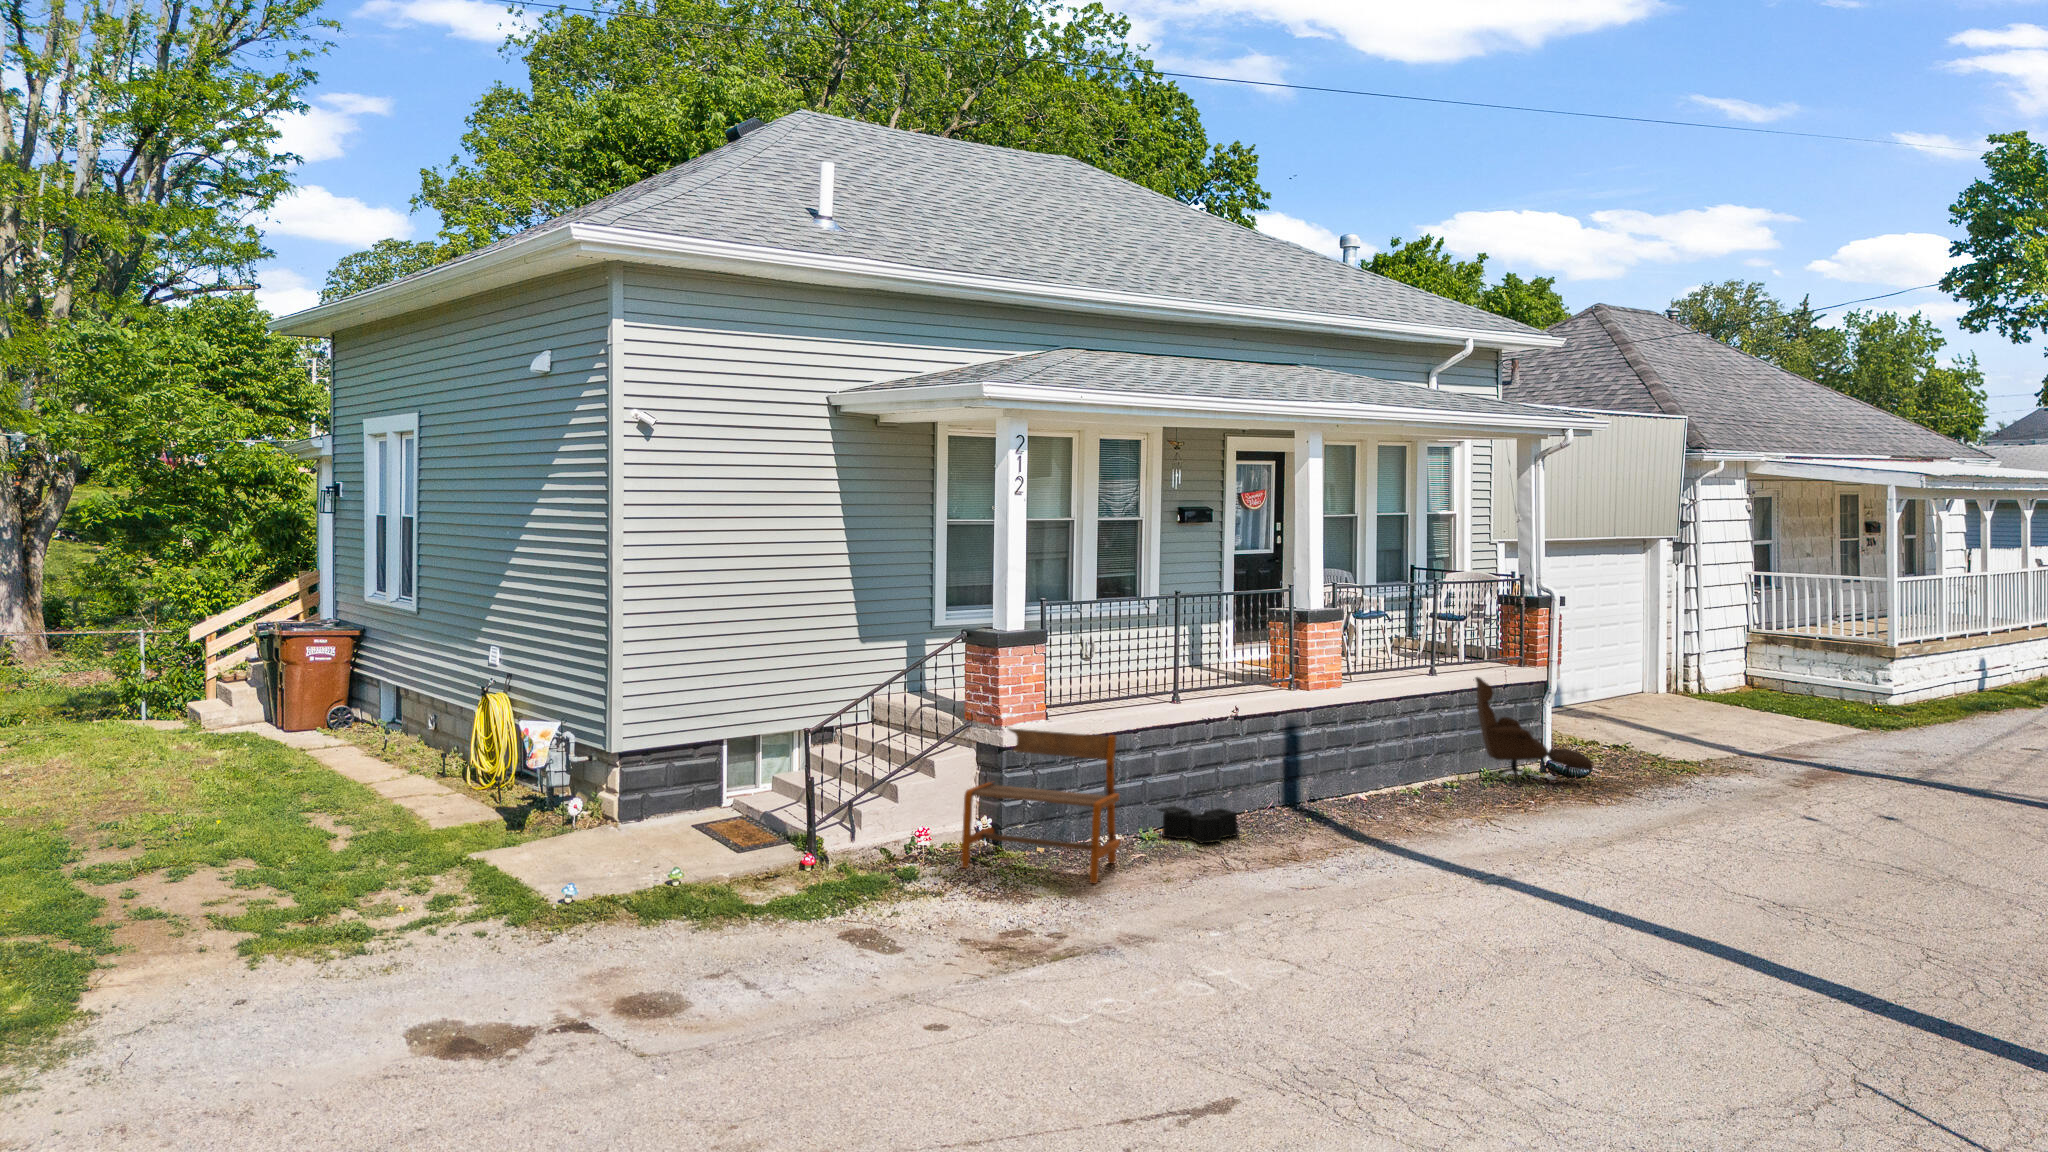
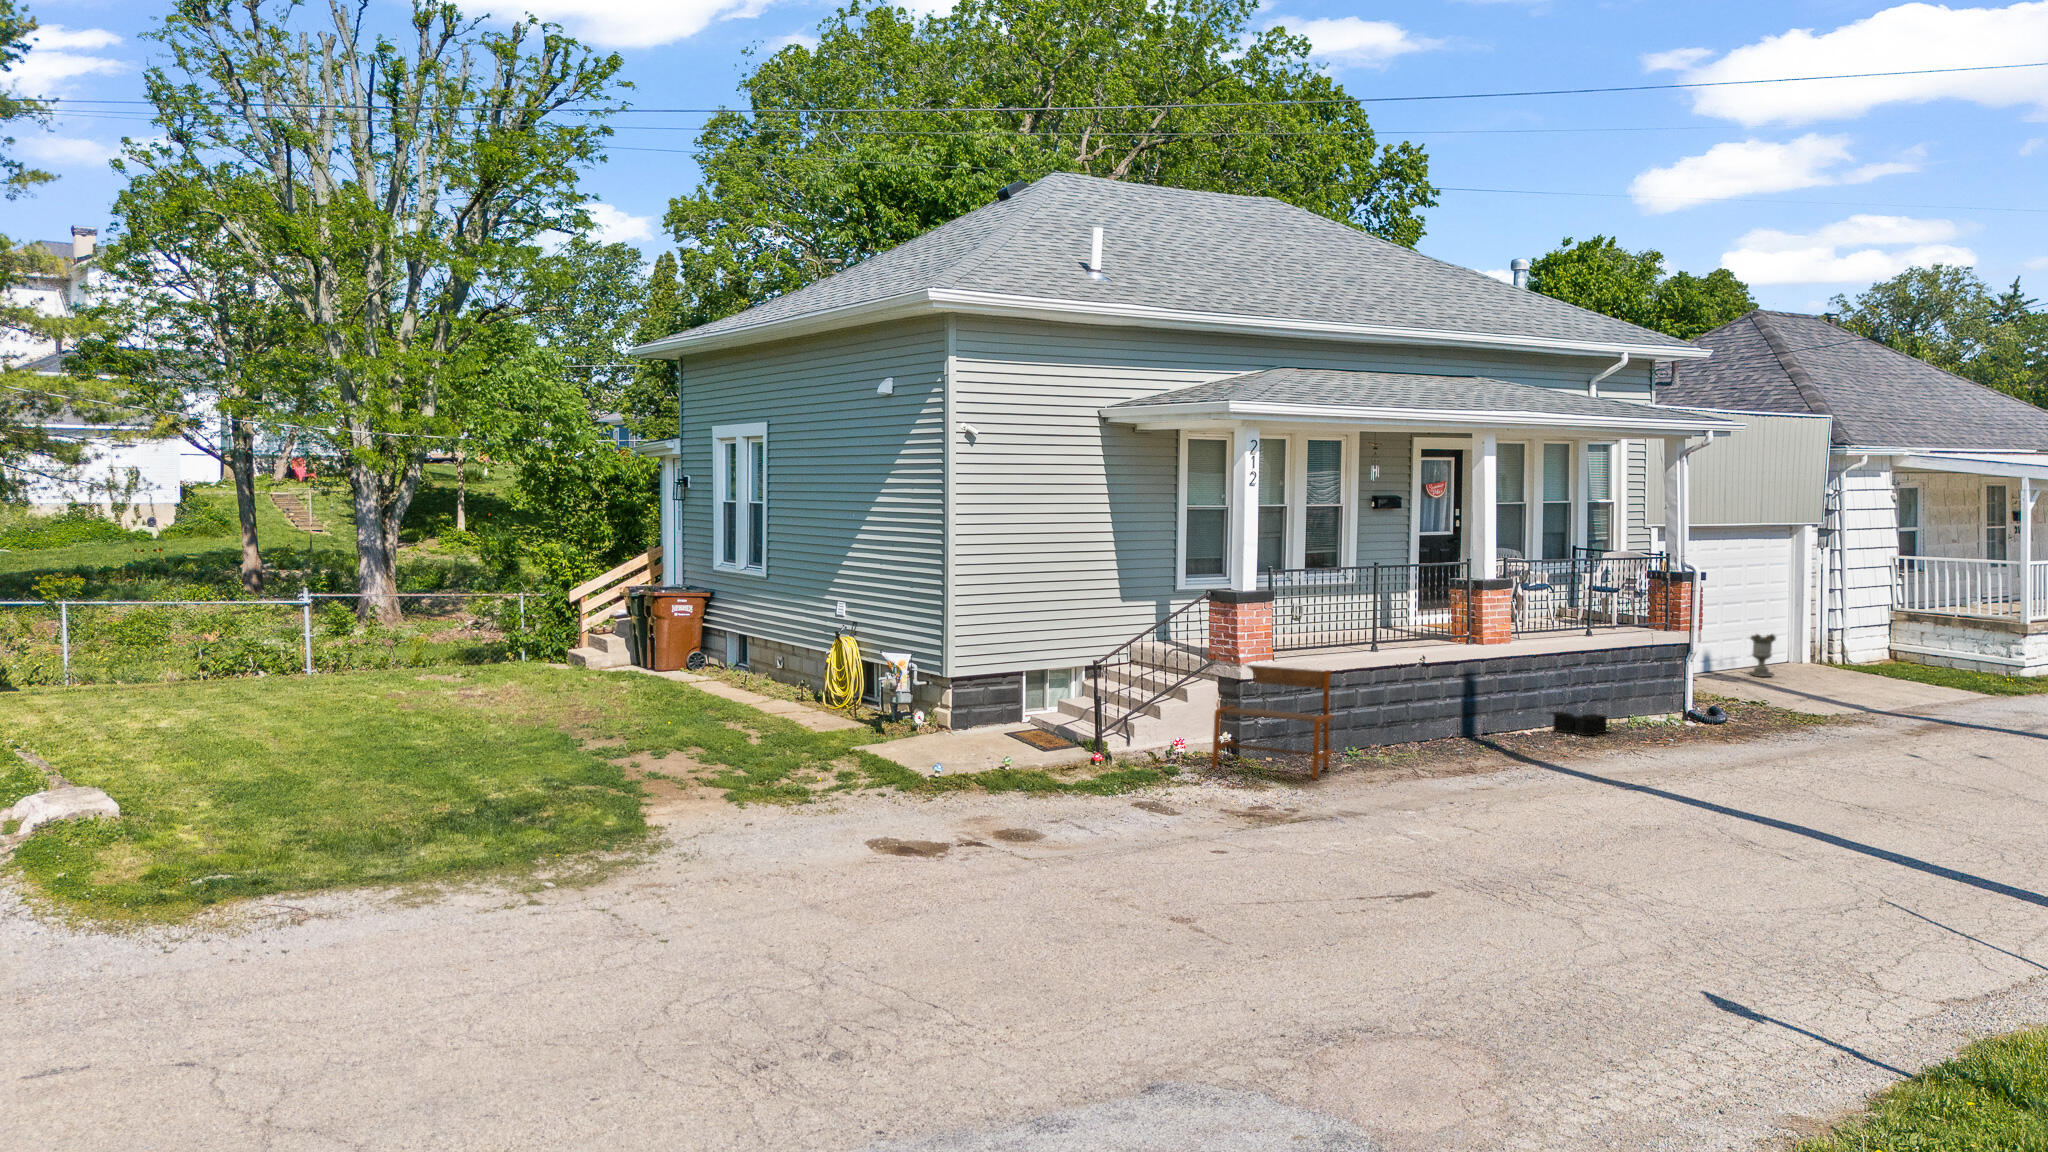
planter: none [1602,661,1633,710] -> present [1749,634,1776,677]
lounge chair: present [1475,677,1593,787] -> none [1623,638,1725,731]
storage bin: present [1158,806,1238,844] -> present [1550,712,1607,735]

